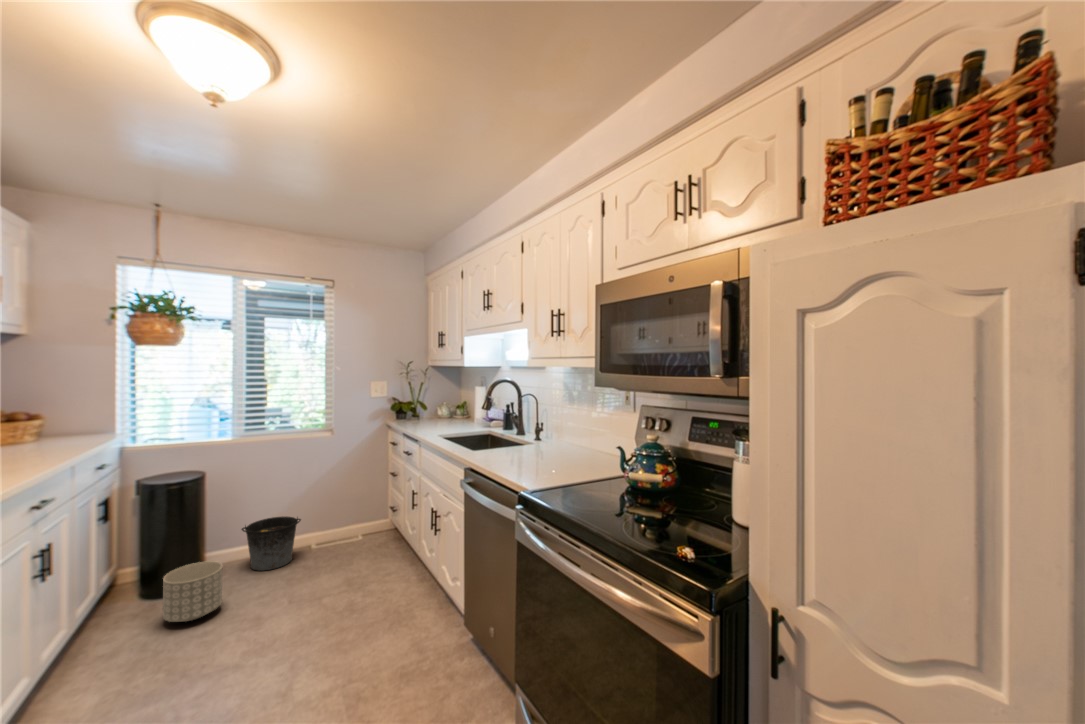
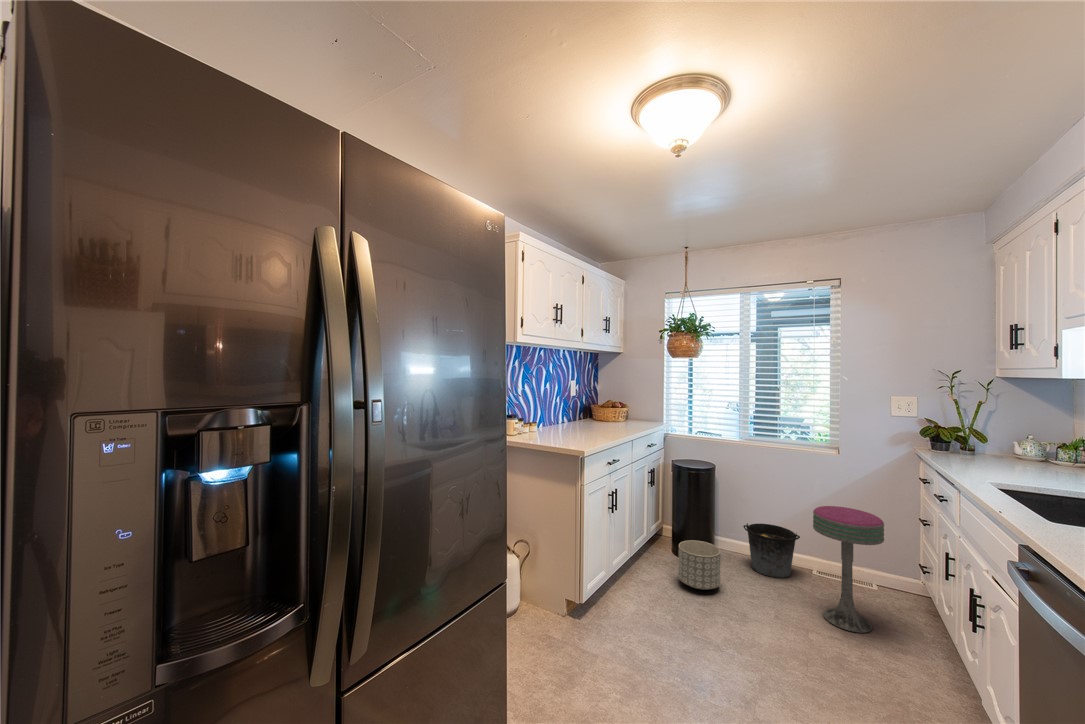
bar stool: none [320,478,374,583] -> present [813,506,884,633]

